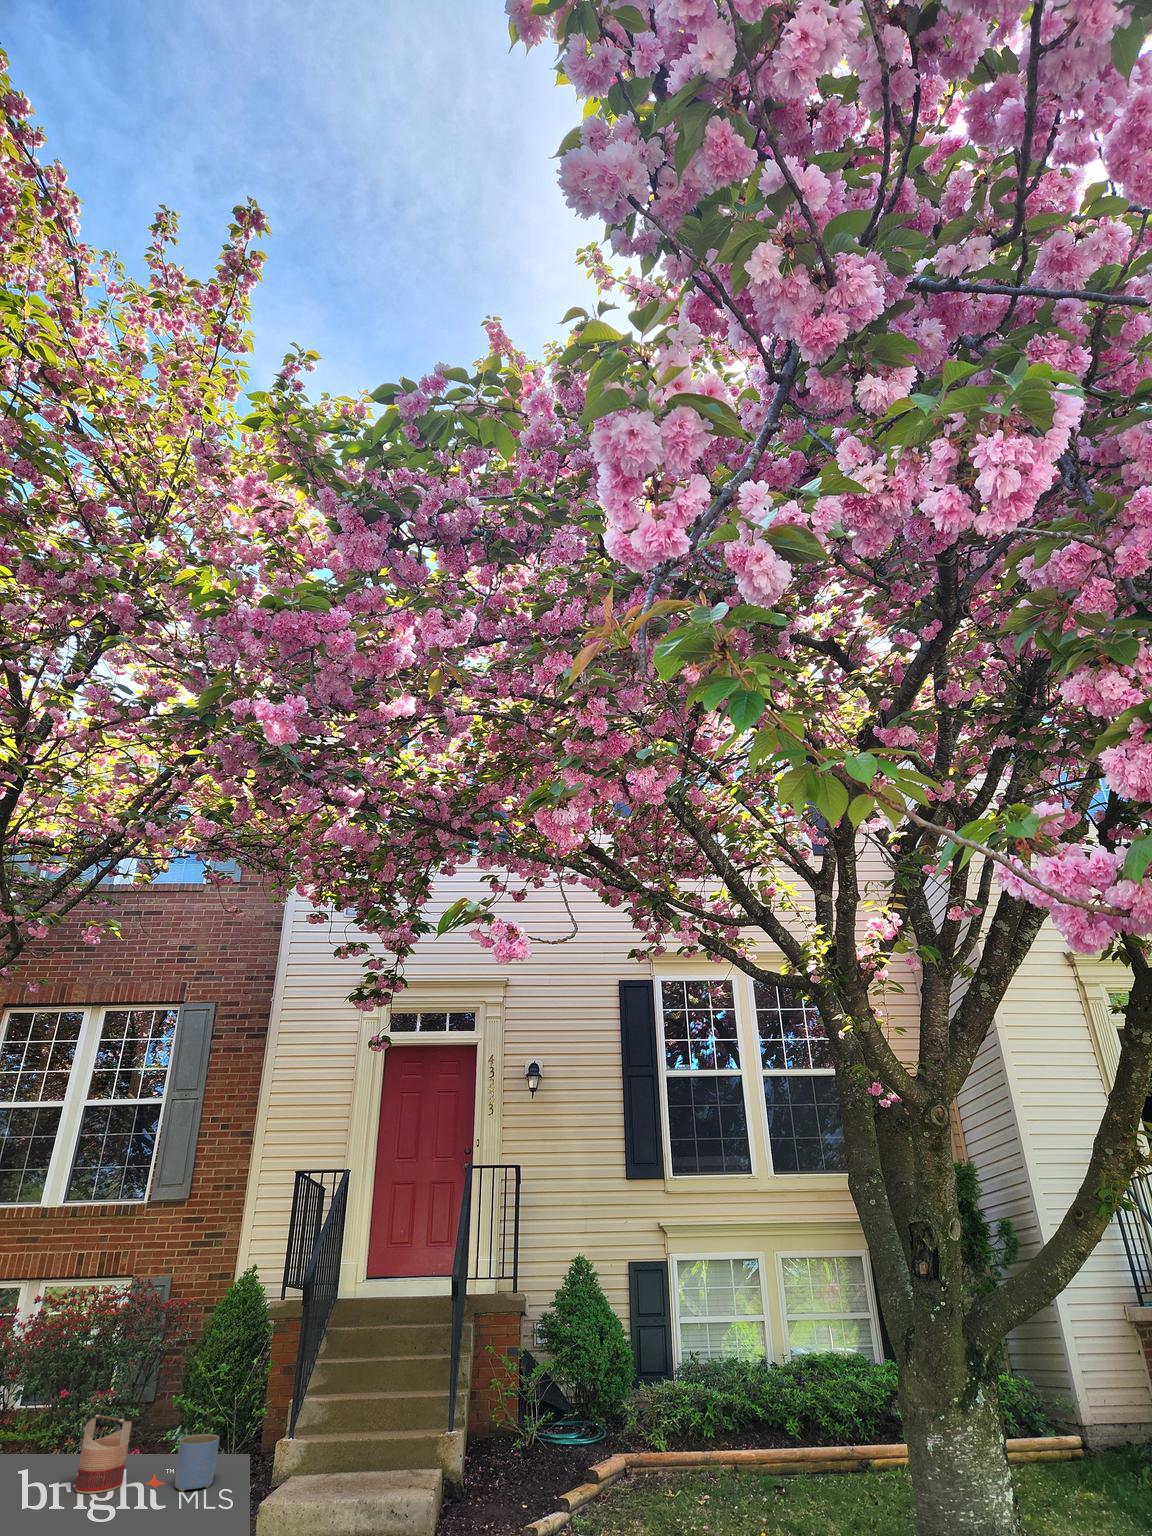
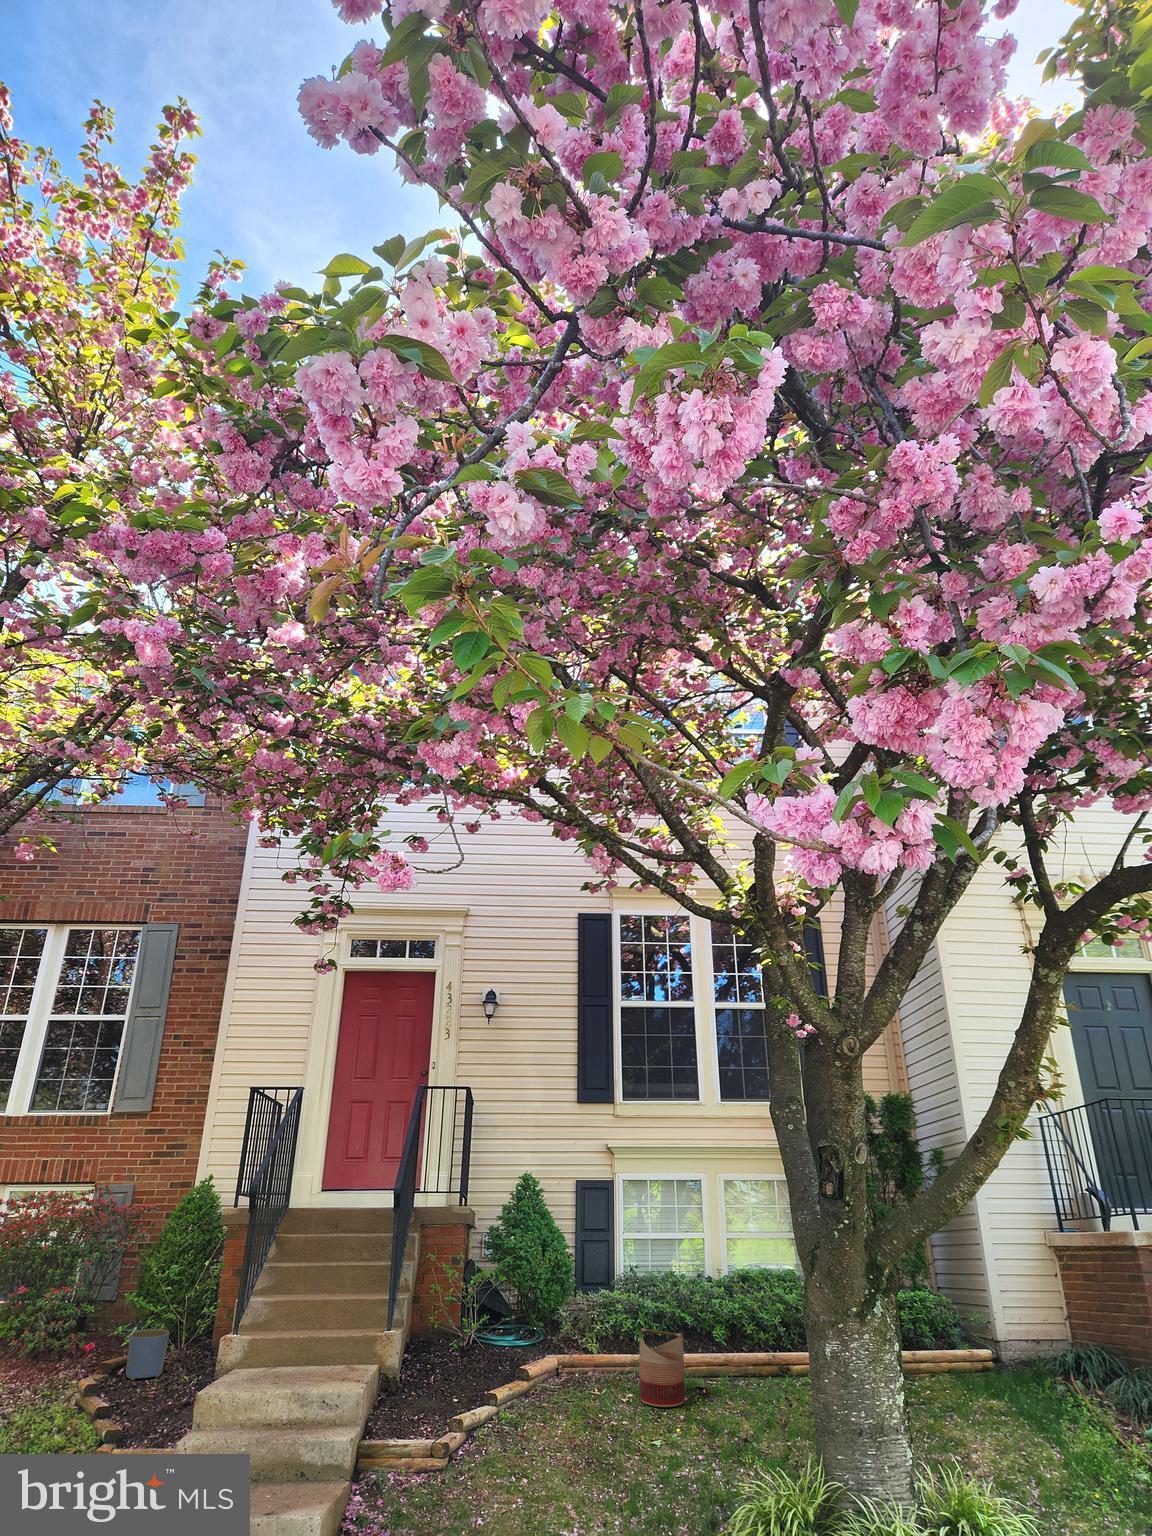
basket: present [75,1415,132,1494] -> present [639,1328,685,1407]

